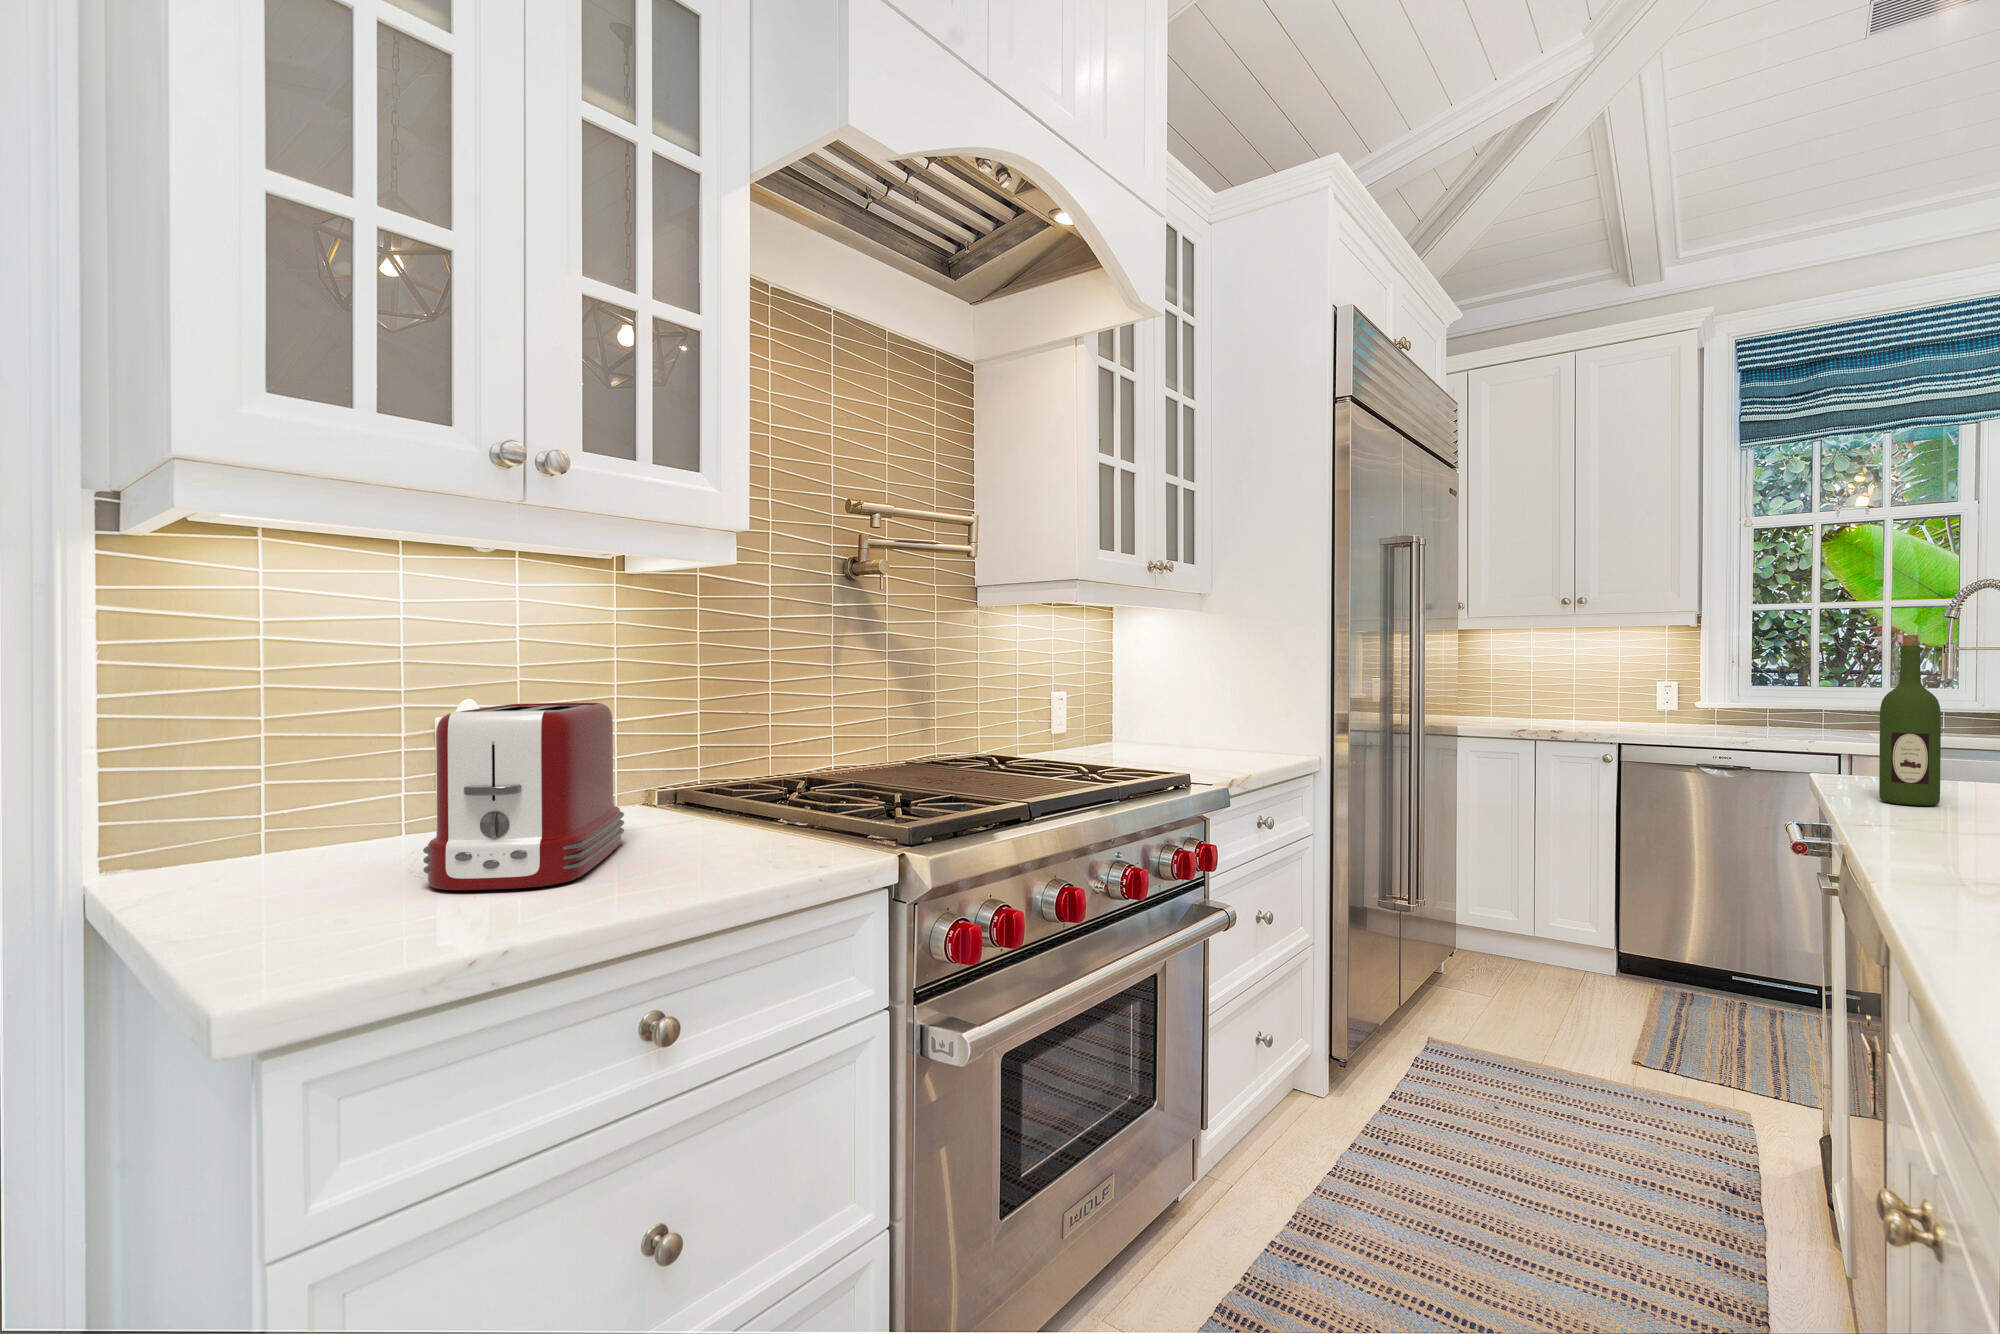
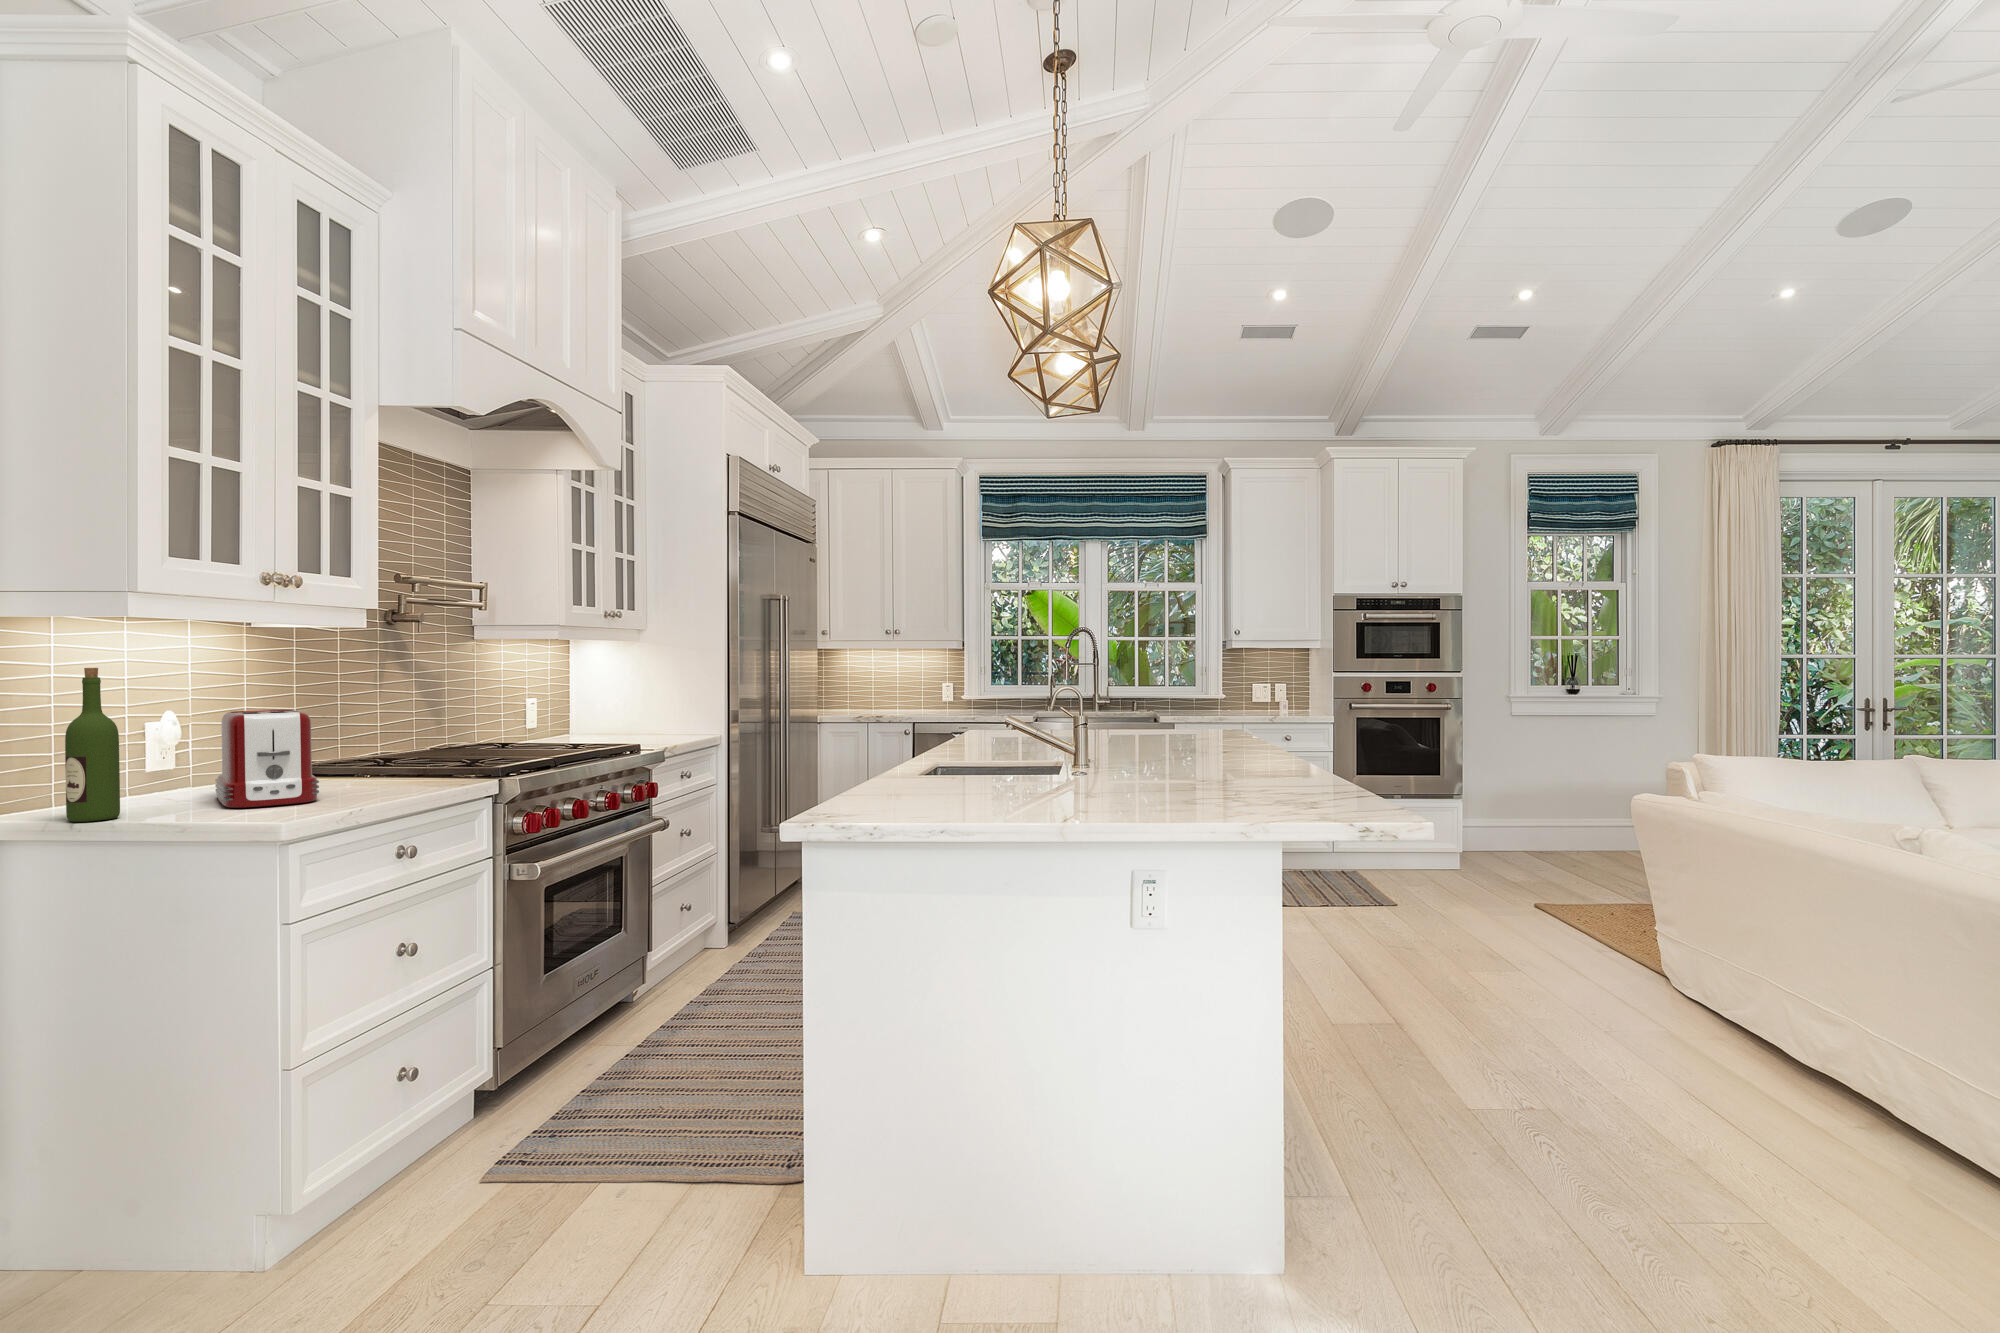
wine bottle: present [1879,635,1941,806] -> present [65,668,120,822]

